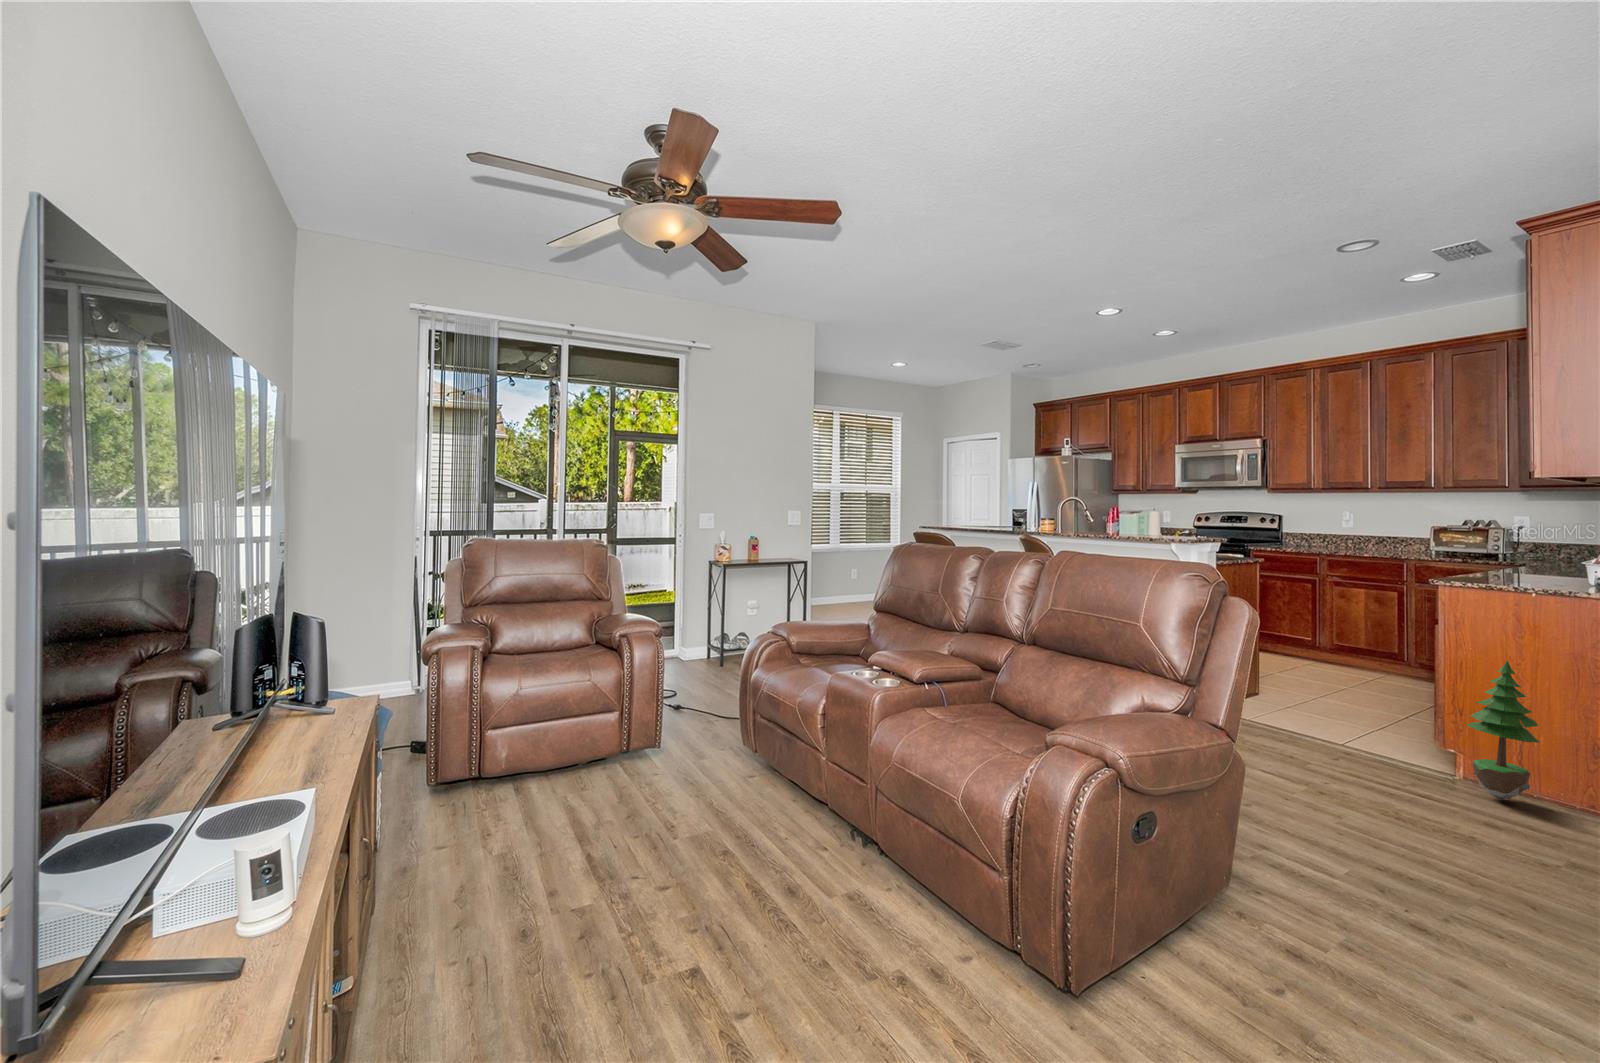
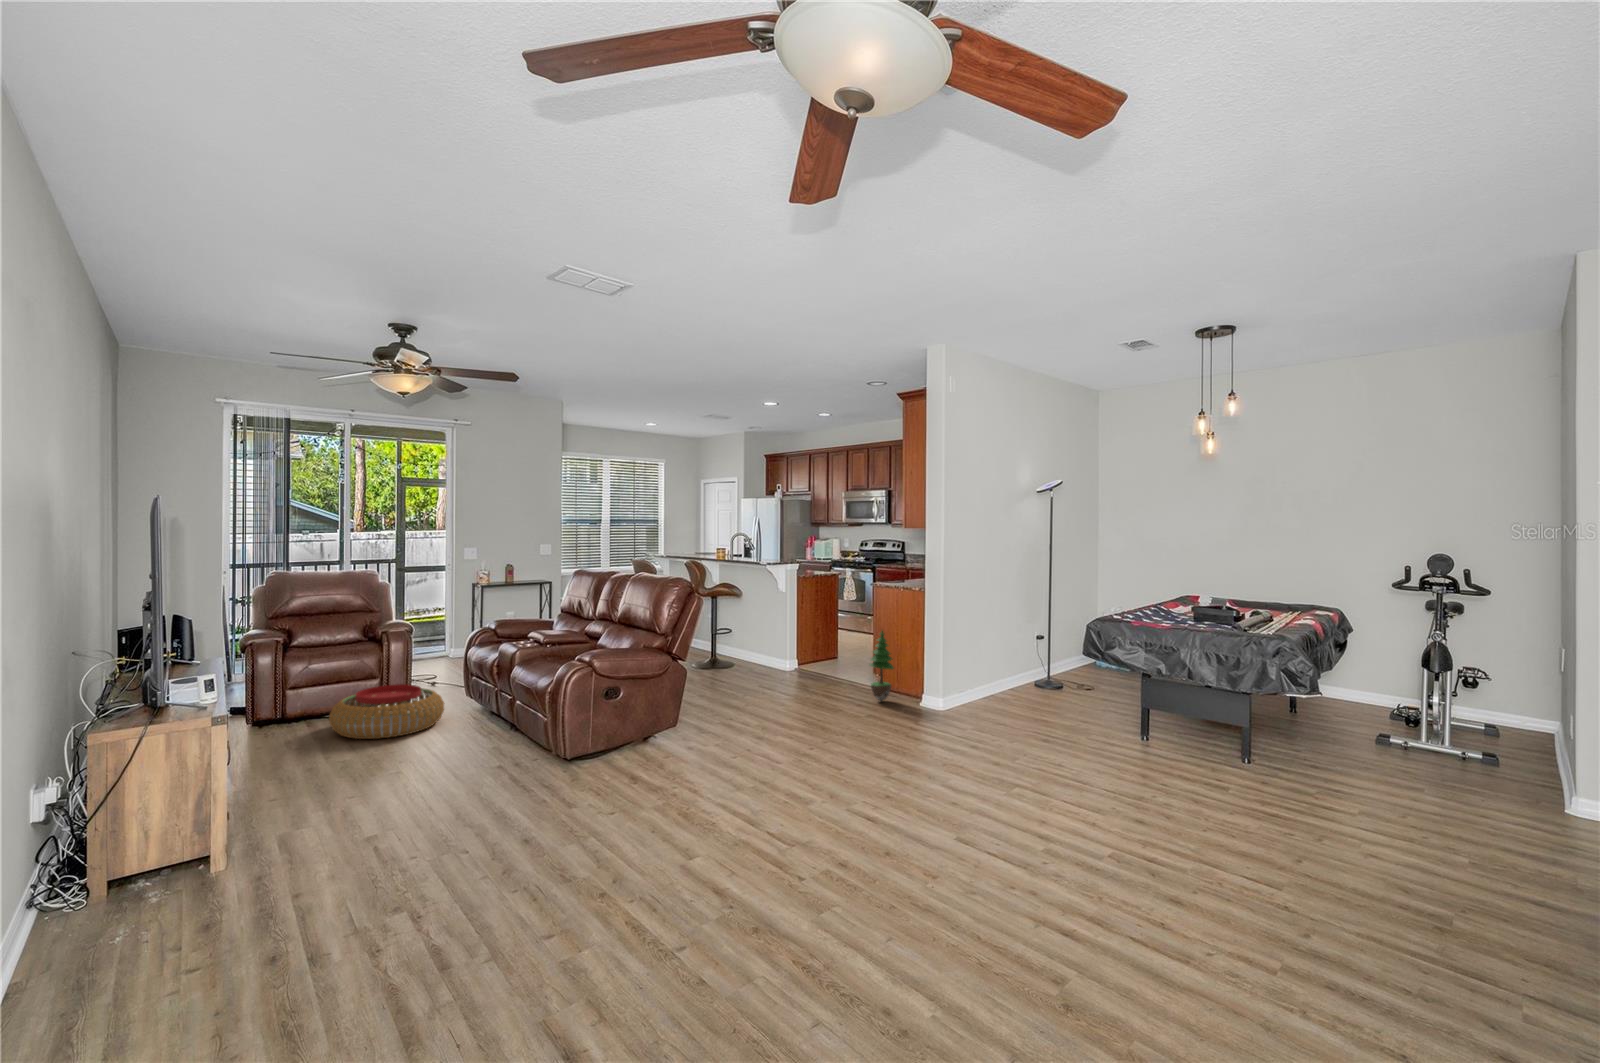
pouf: none [548,725,723,835] -> present [330,684,444,739]

